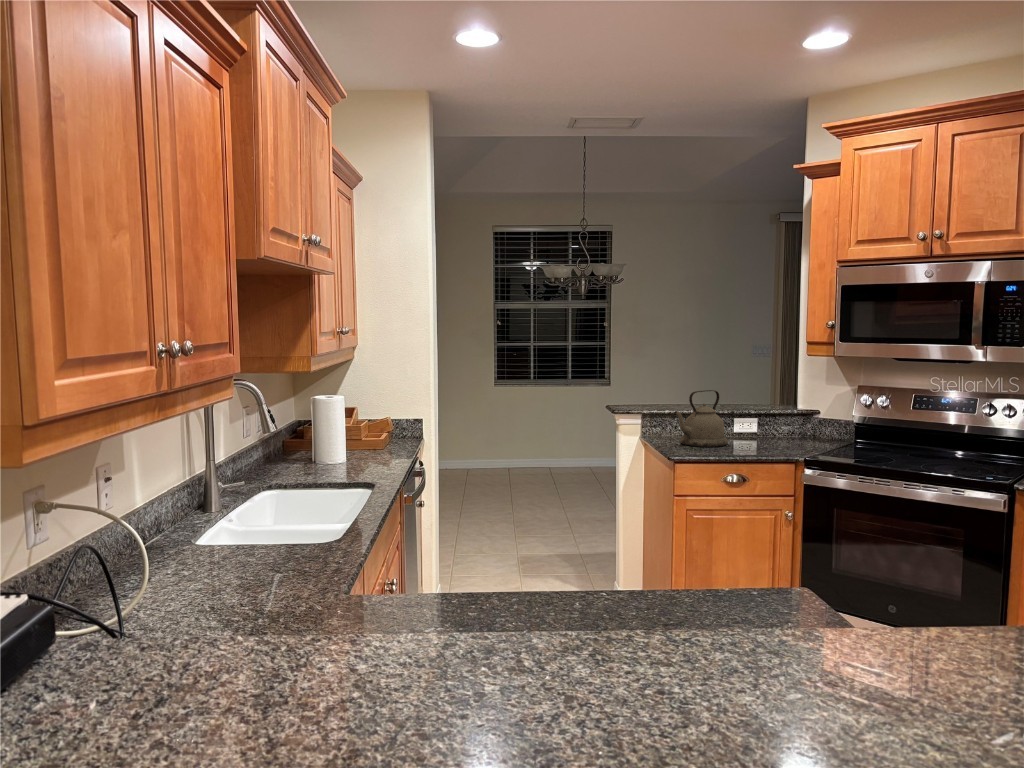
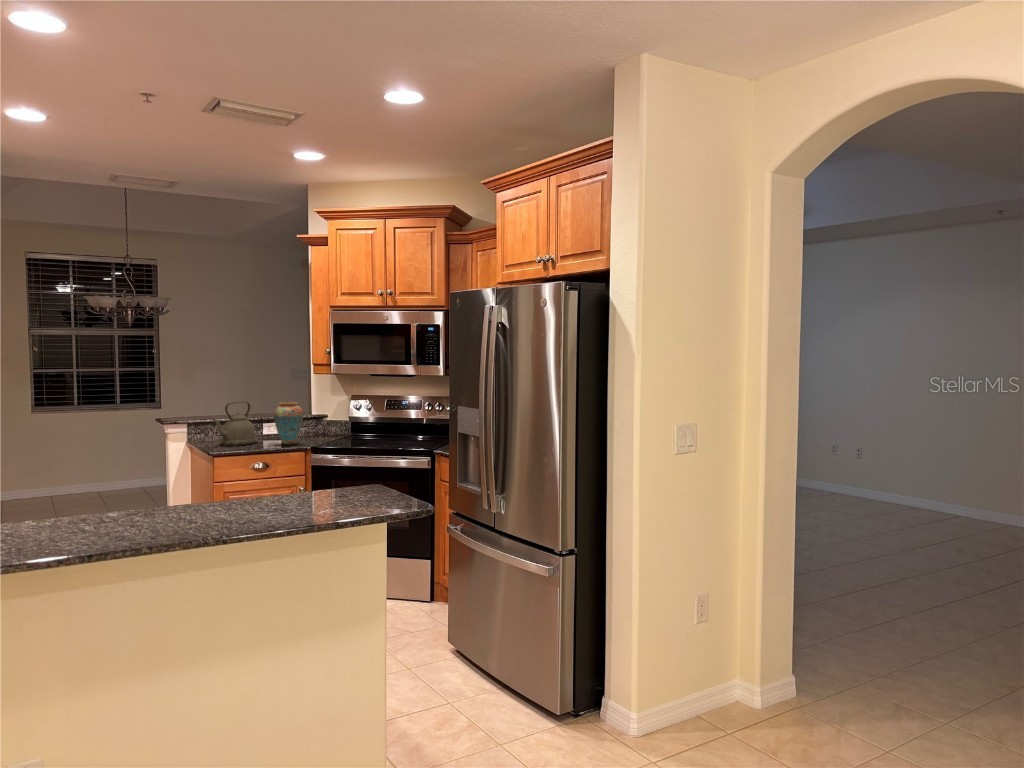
vase: none [752,394,793,453] -> present [274,402,303,445]

